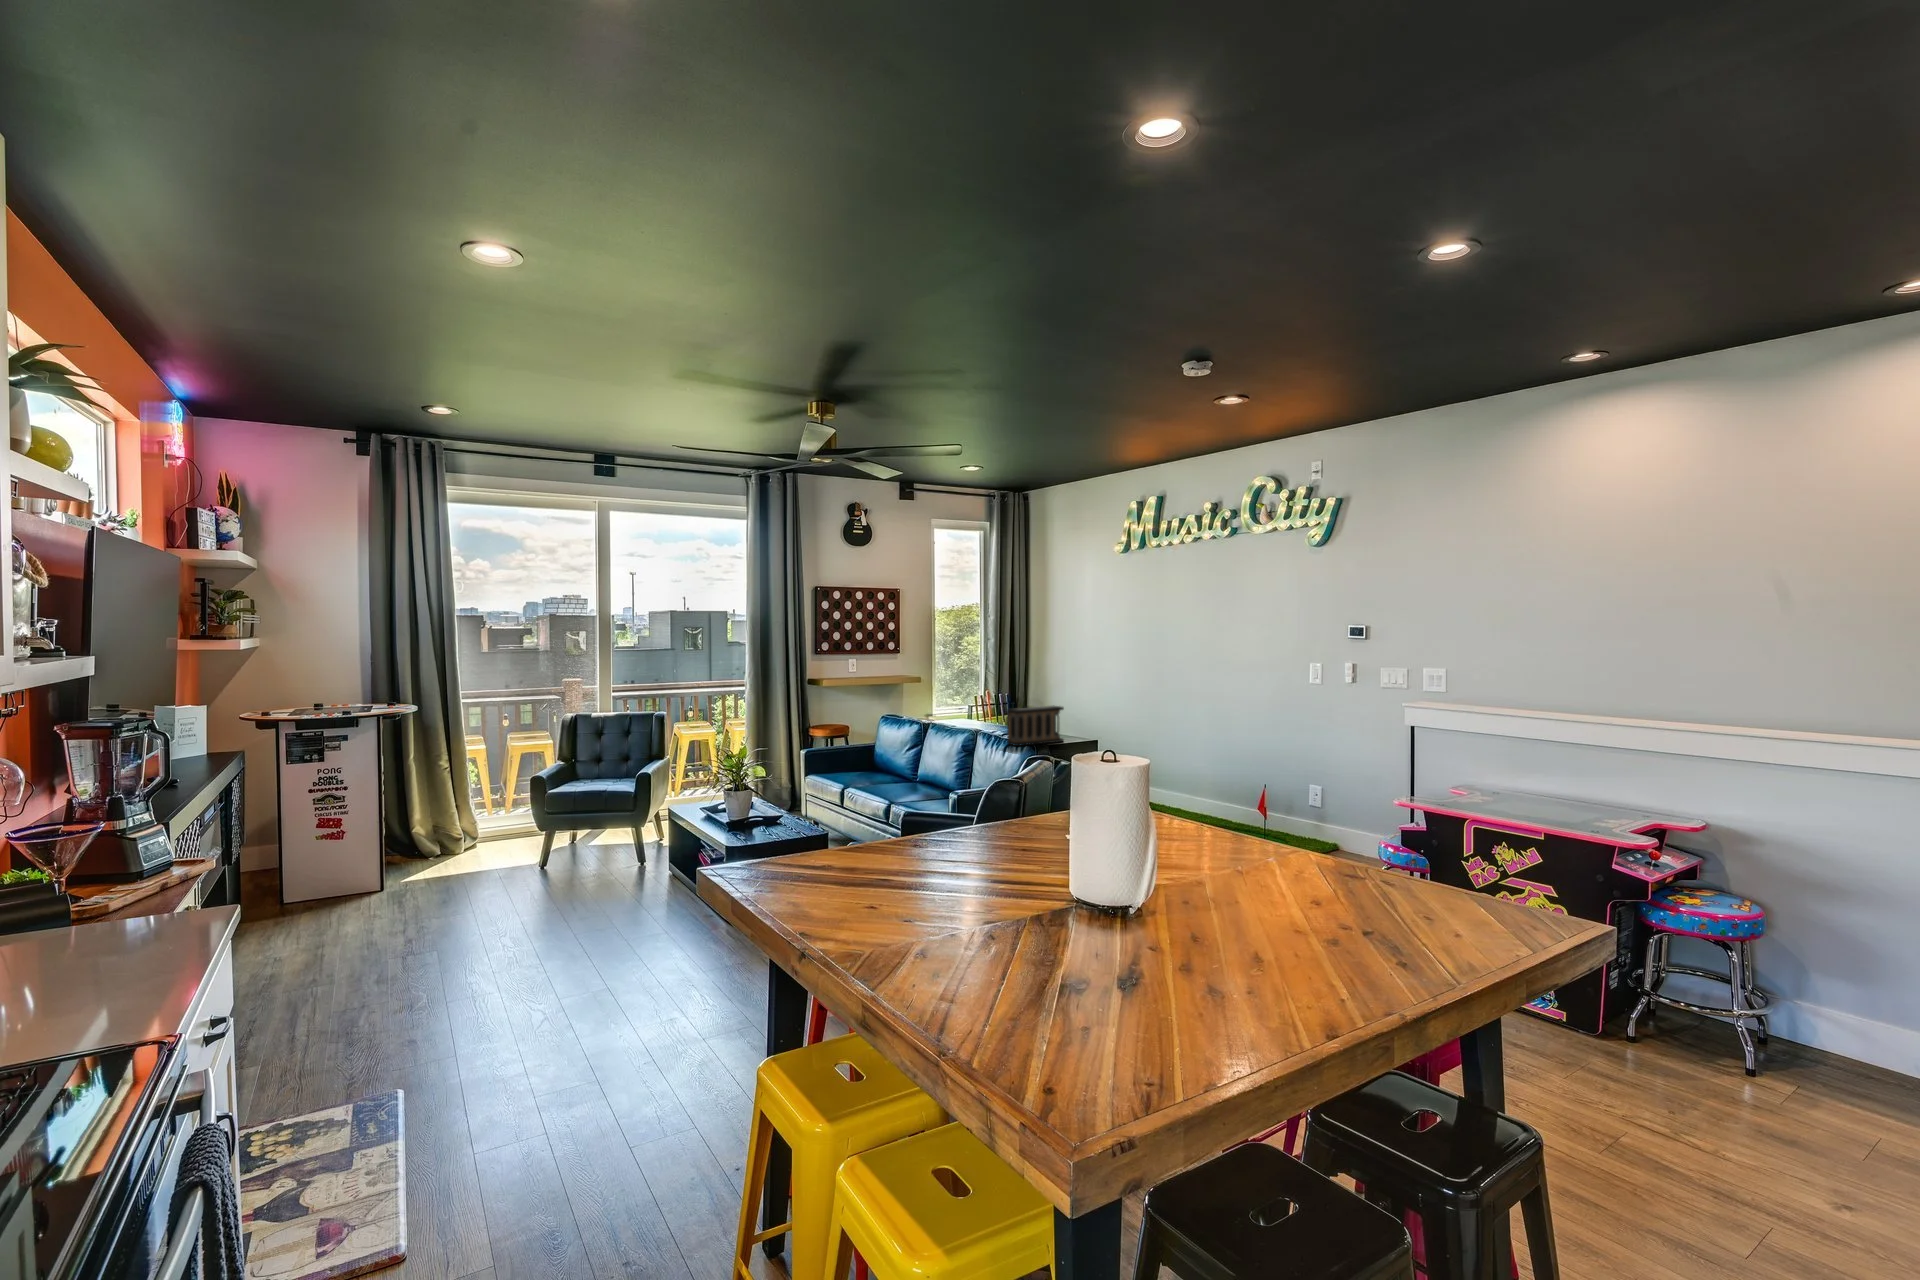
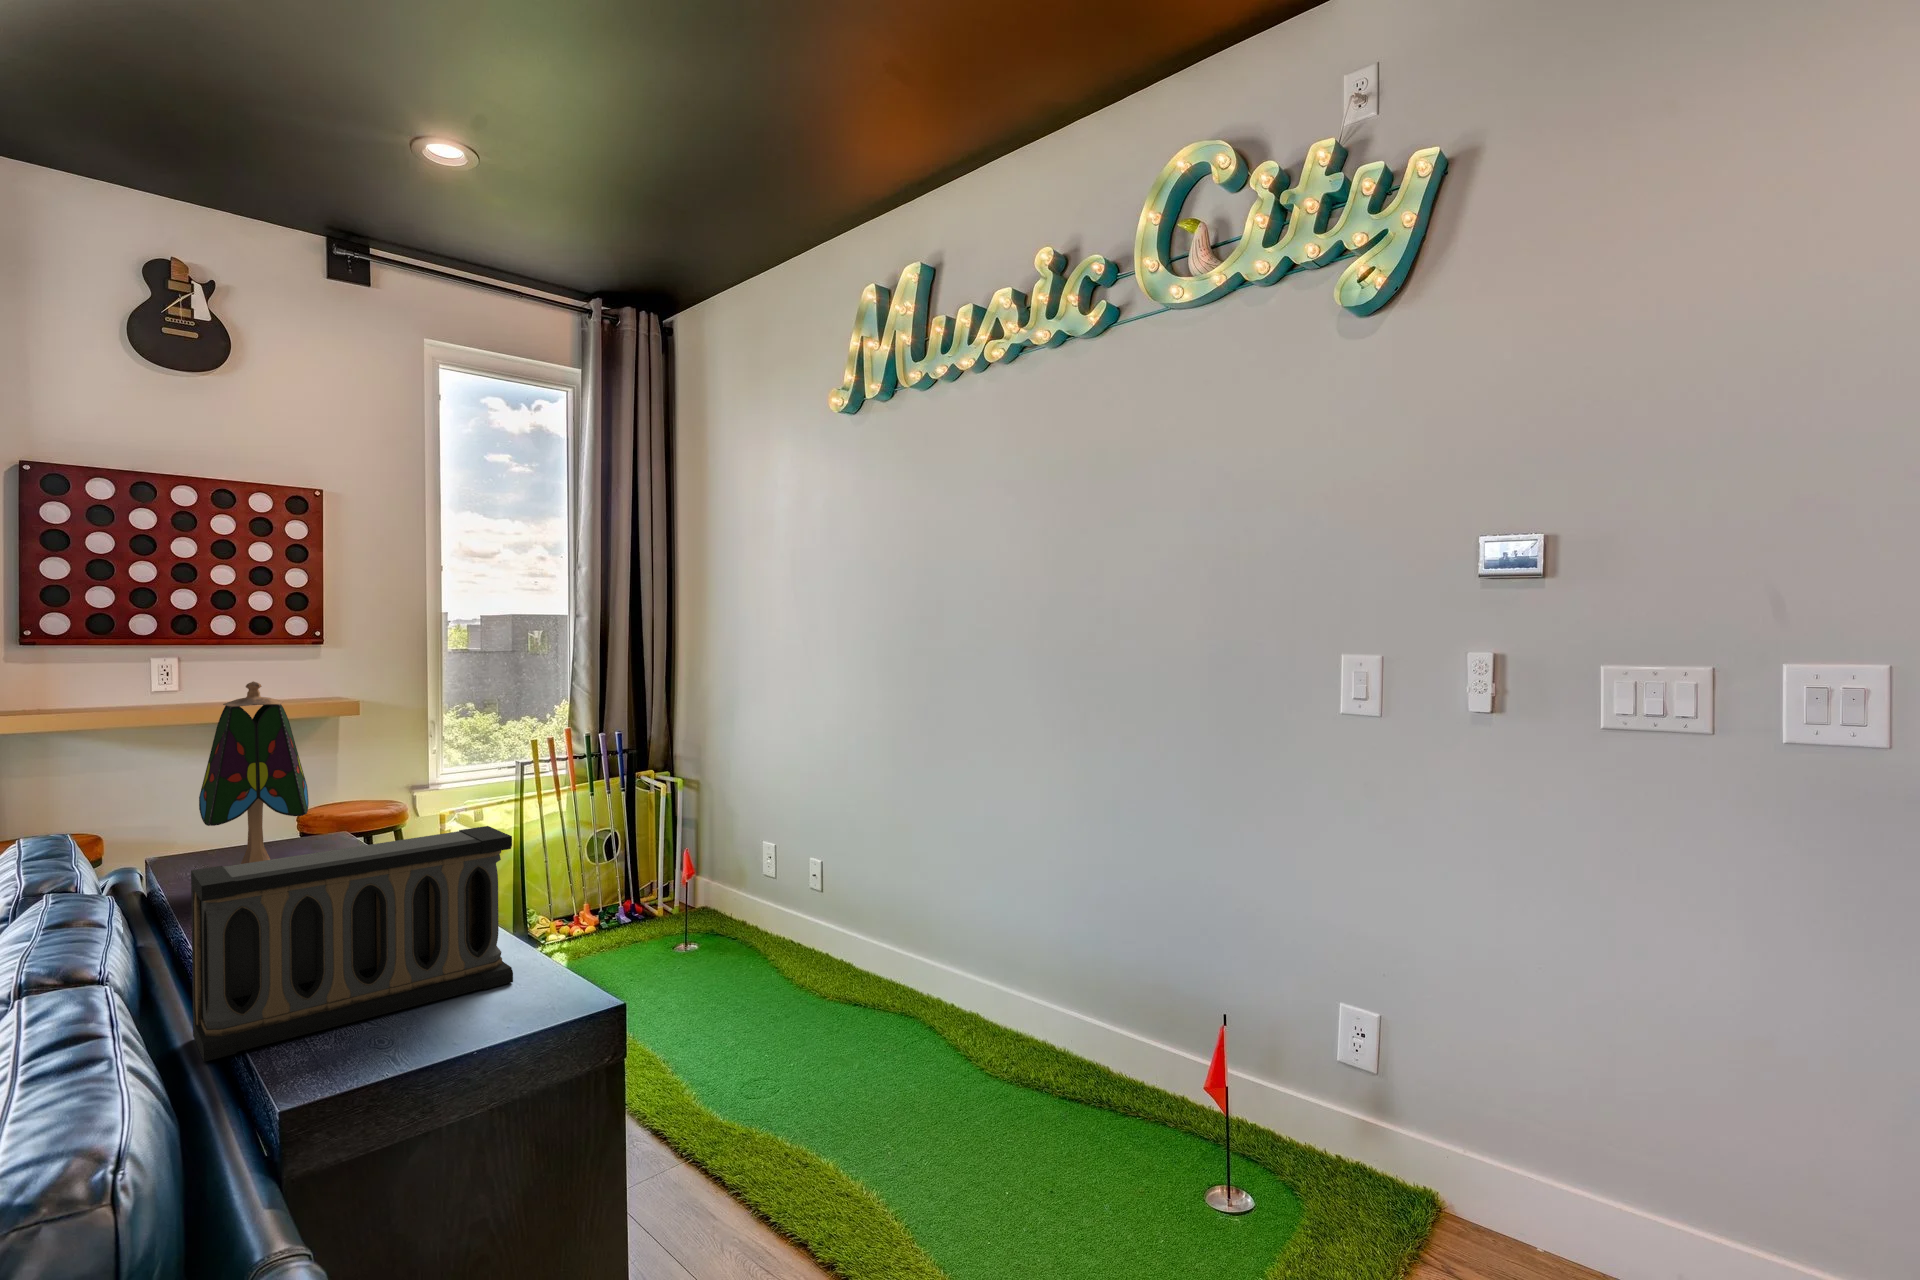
table lamp: none [949,669,978,729] -> present [199,681,309,864]

